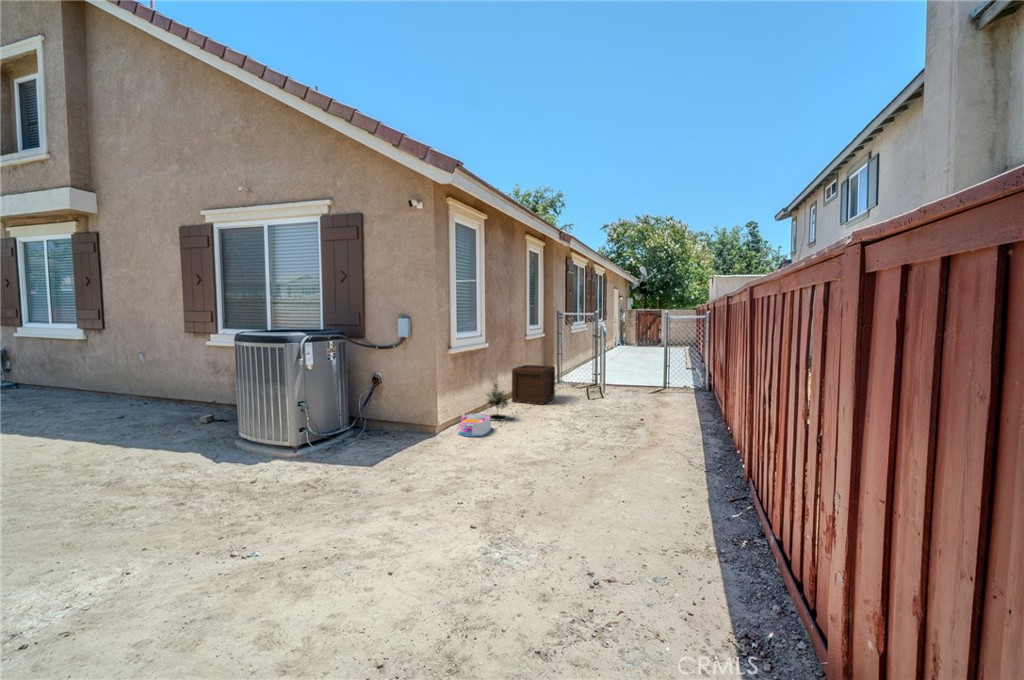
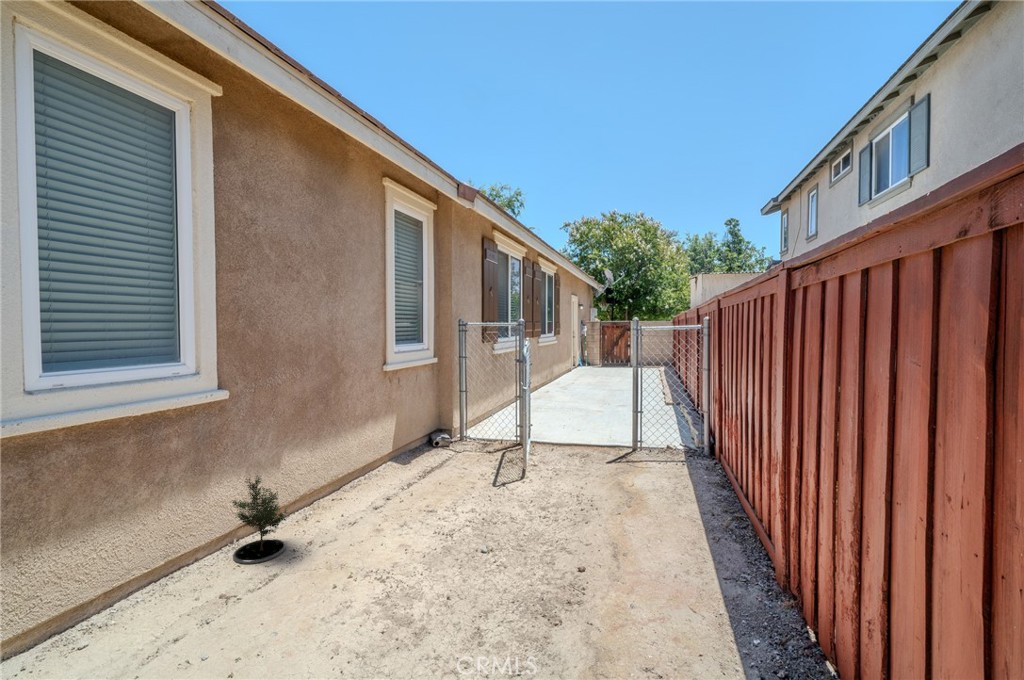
wooden crate: present [512,365,555,405] -> none [341,419,428,499]
storage bin: present [458,413,492,437] -> none [84,564,207,653]

